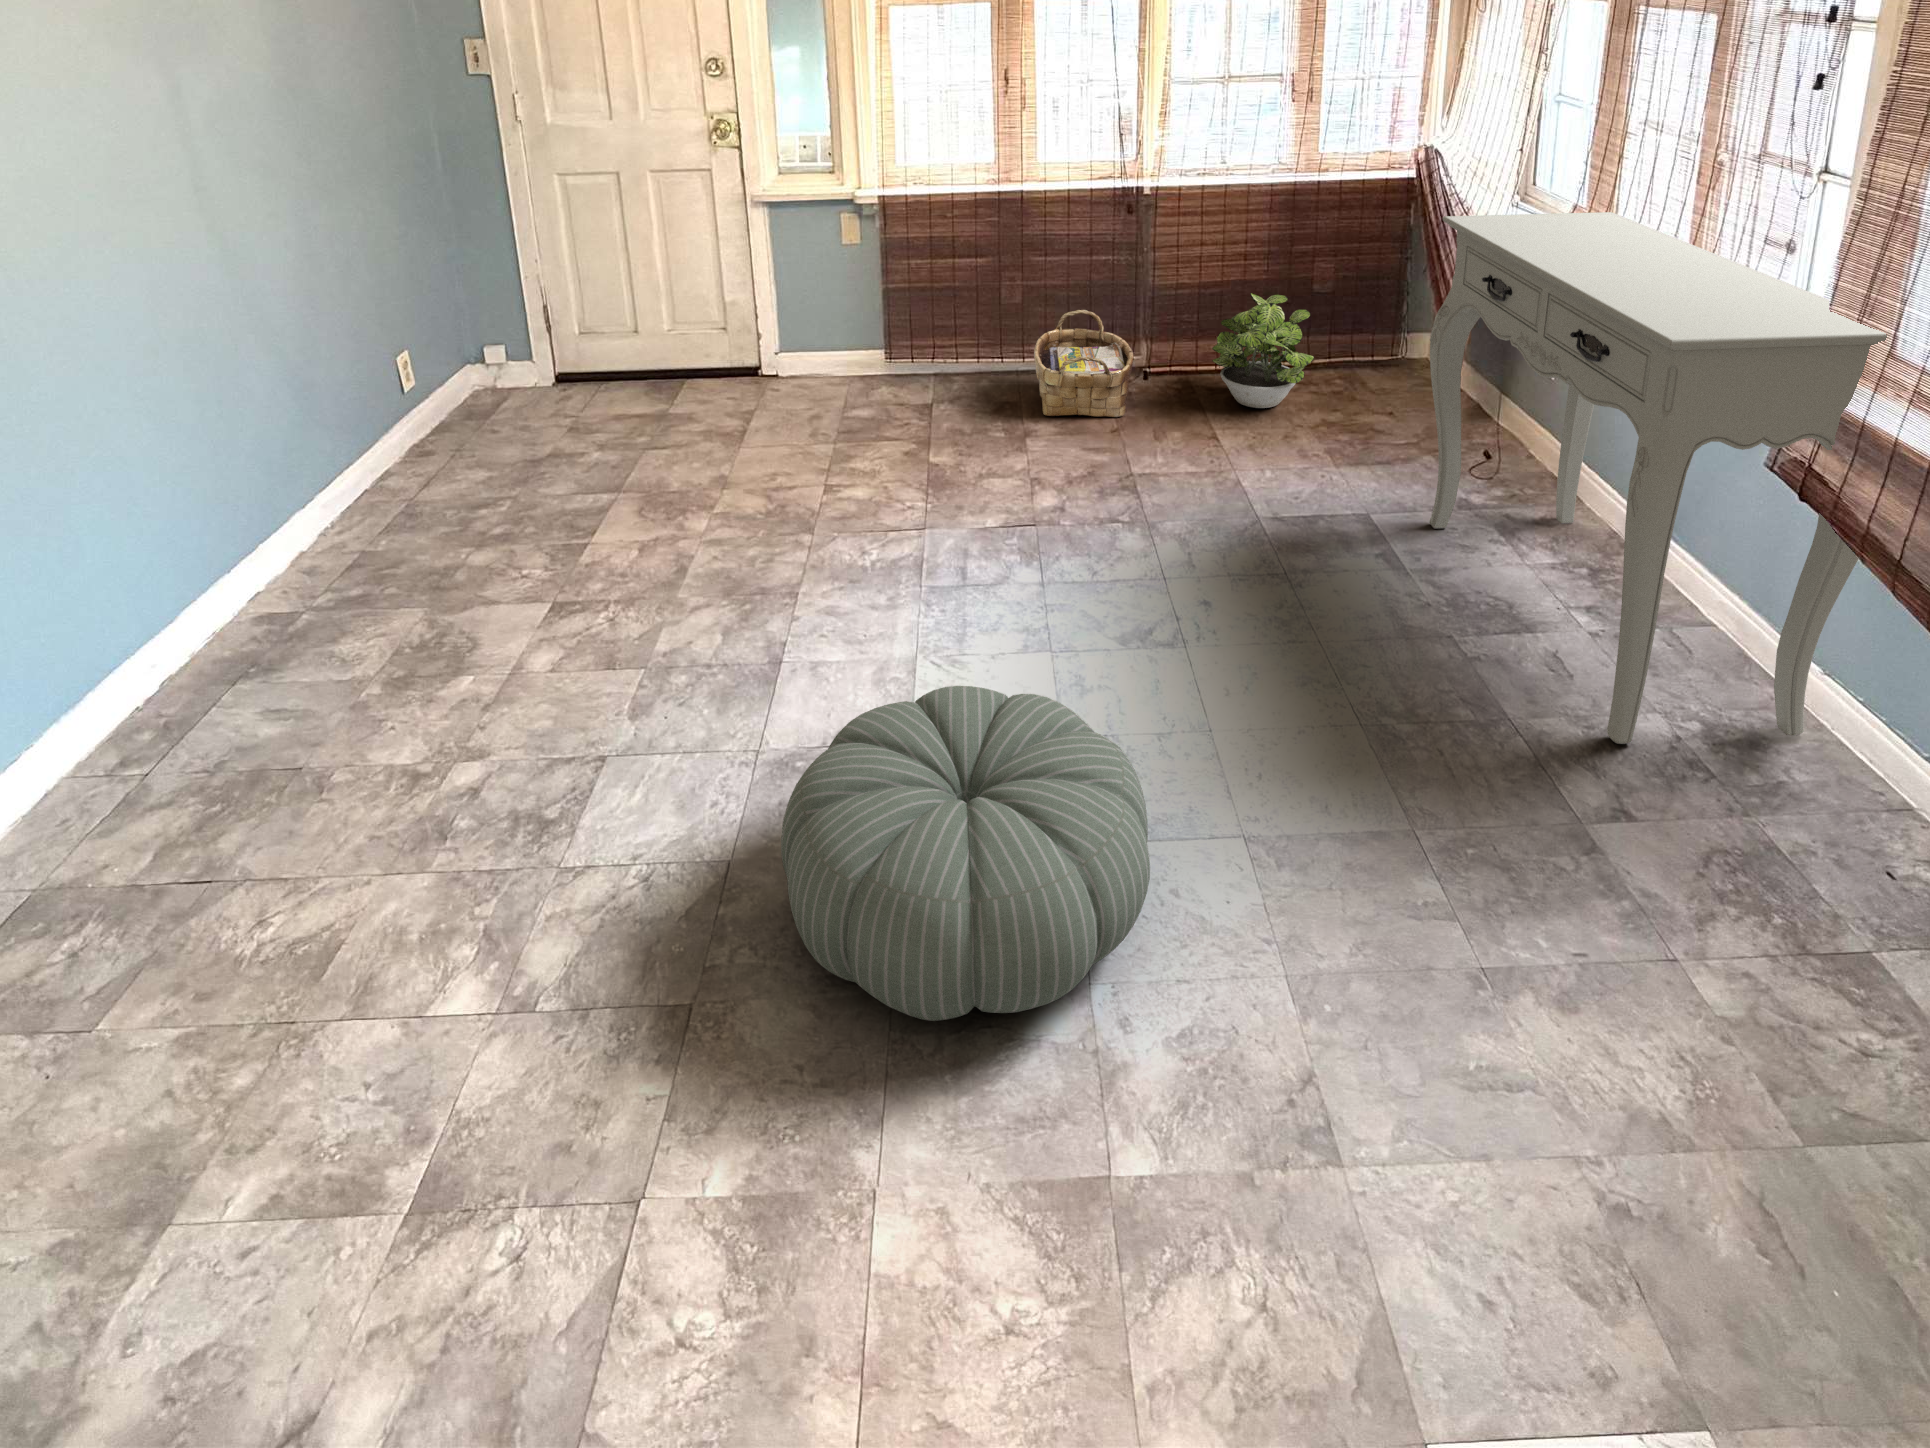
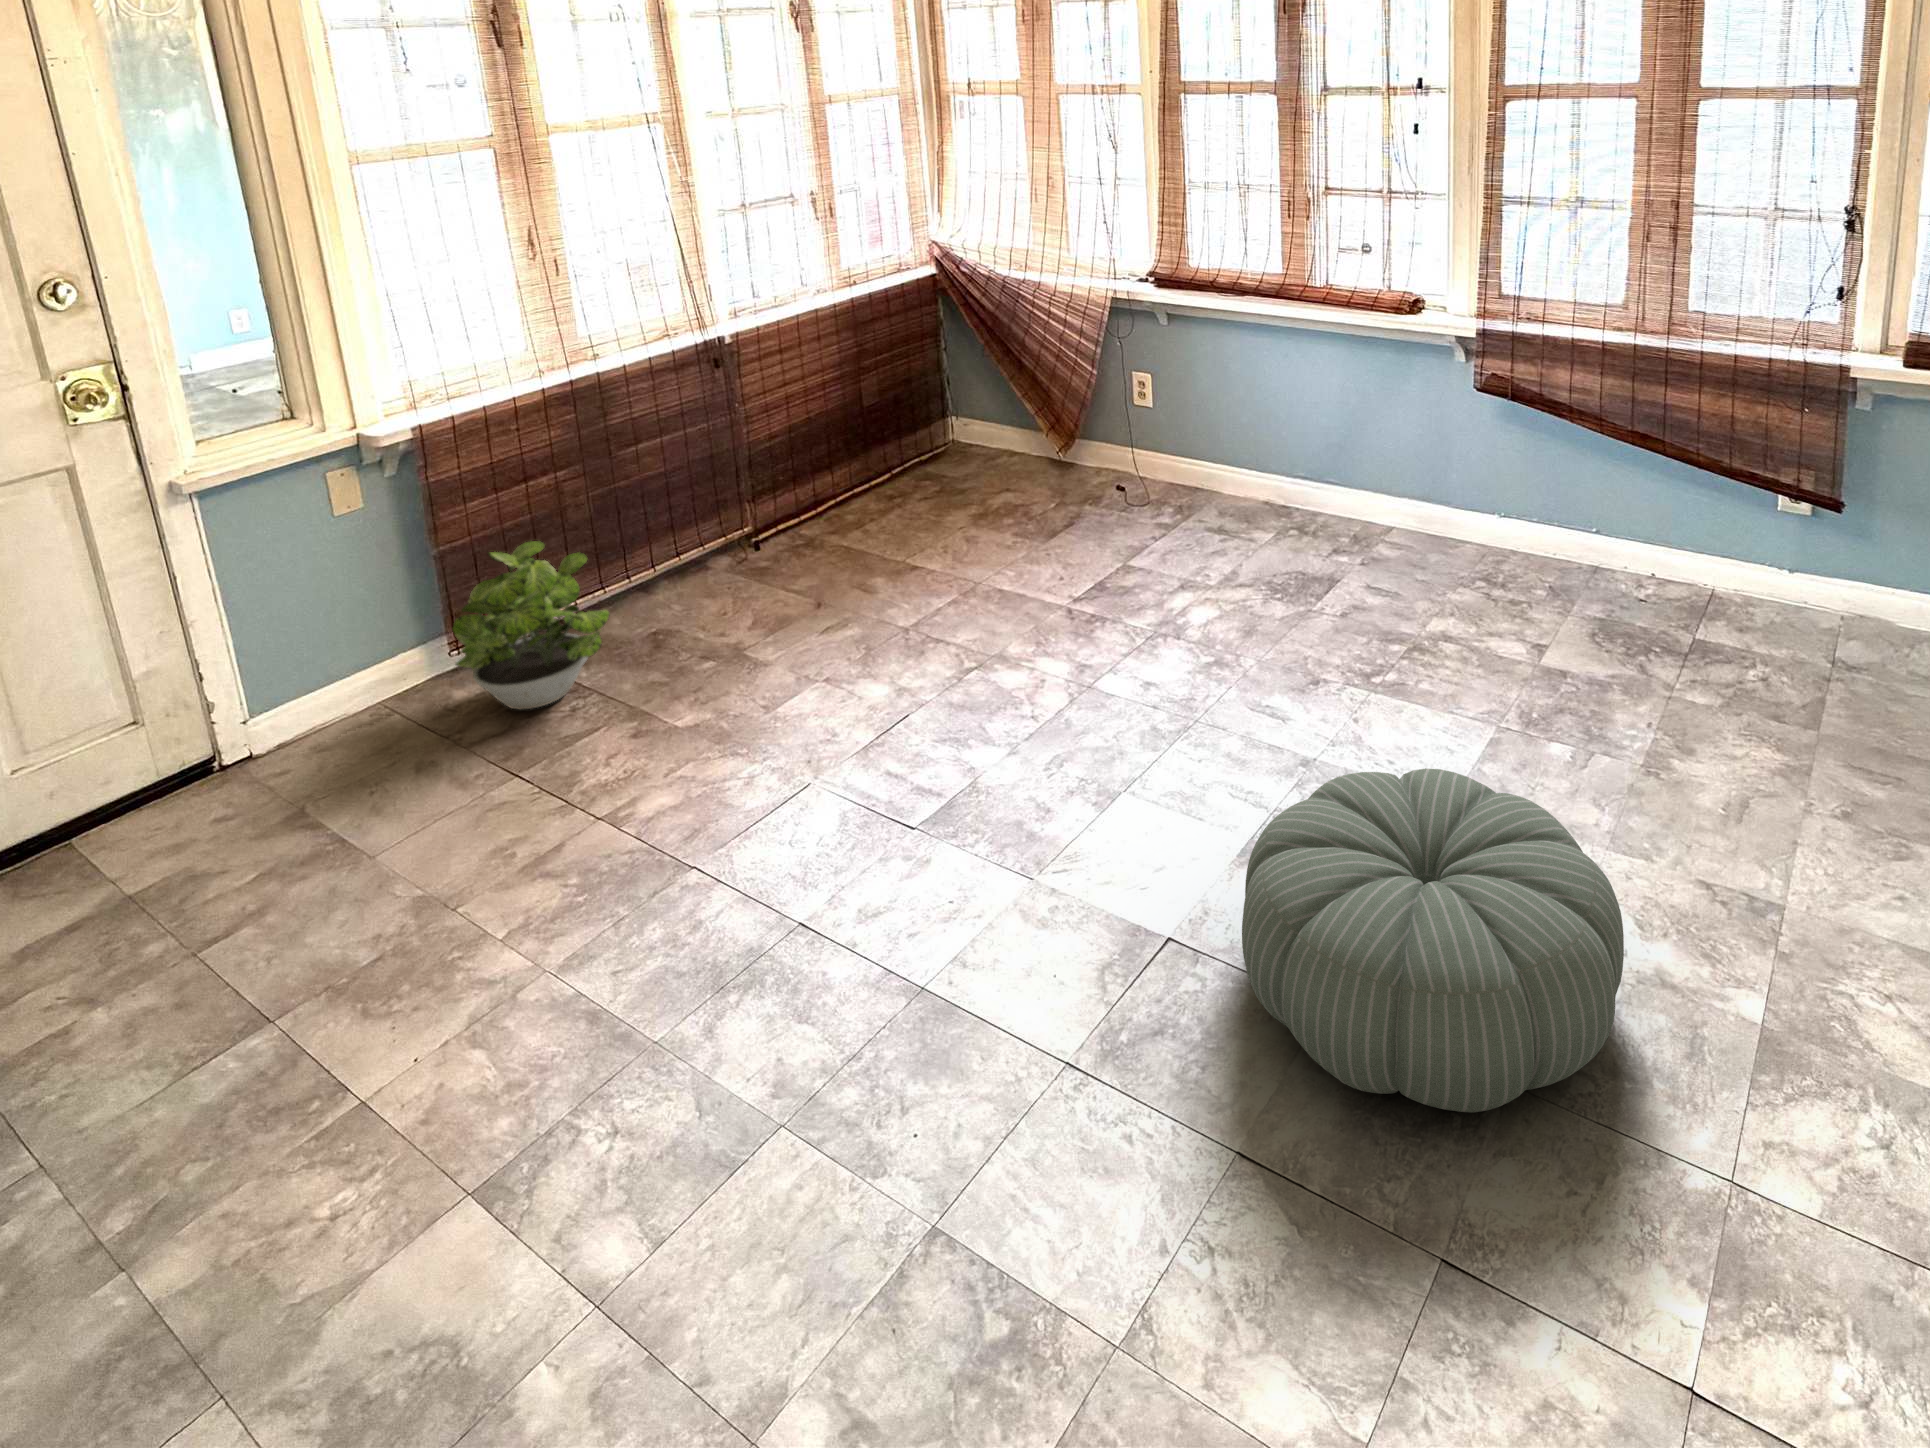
console table: present [1430,212,1887,744] -> none [1152,253,1542,617]
potted plant: present [1212,293,1314,408] -> present [452,541,610,709]
woven basket: present [1034,310,1133,417] -> none [658,493,804,626]

